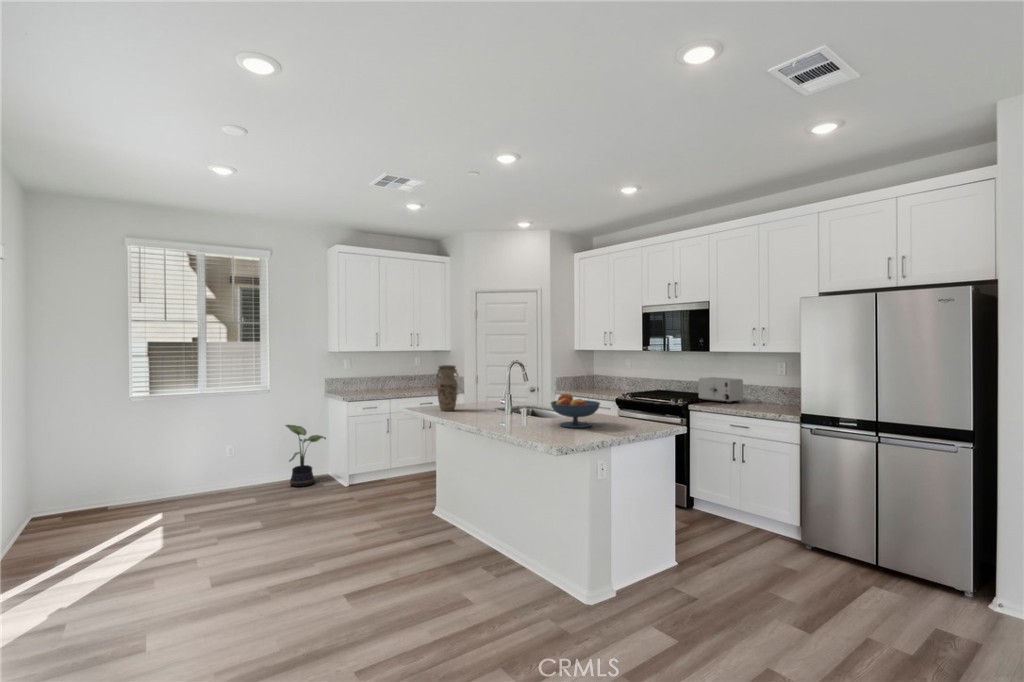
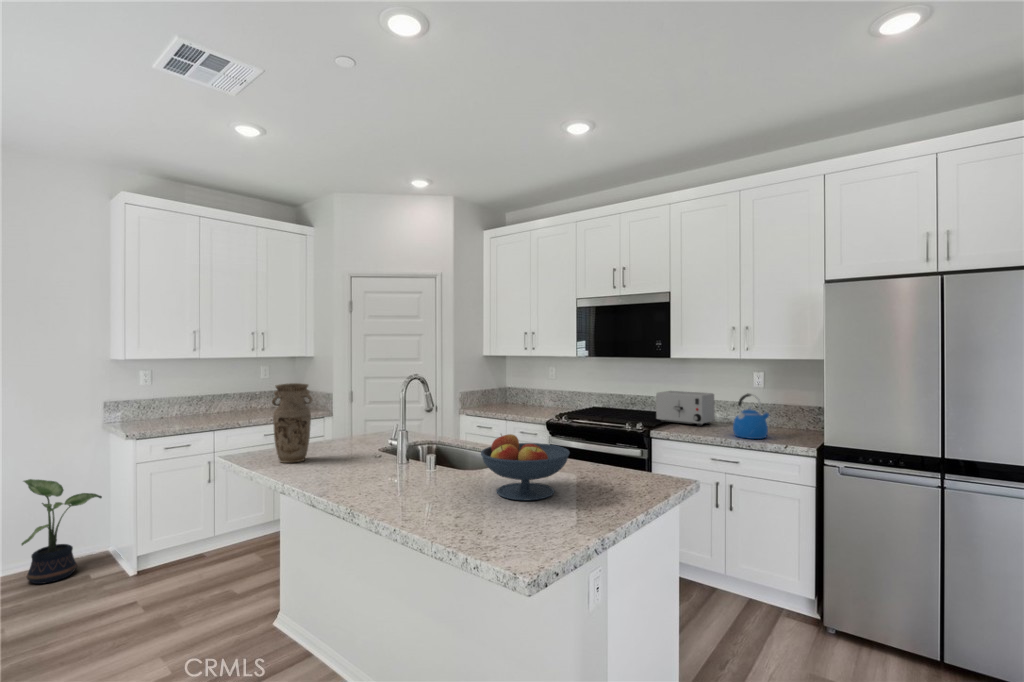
kettle: none [747,378,776,411] -> present [733,394,769,439]

